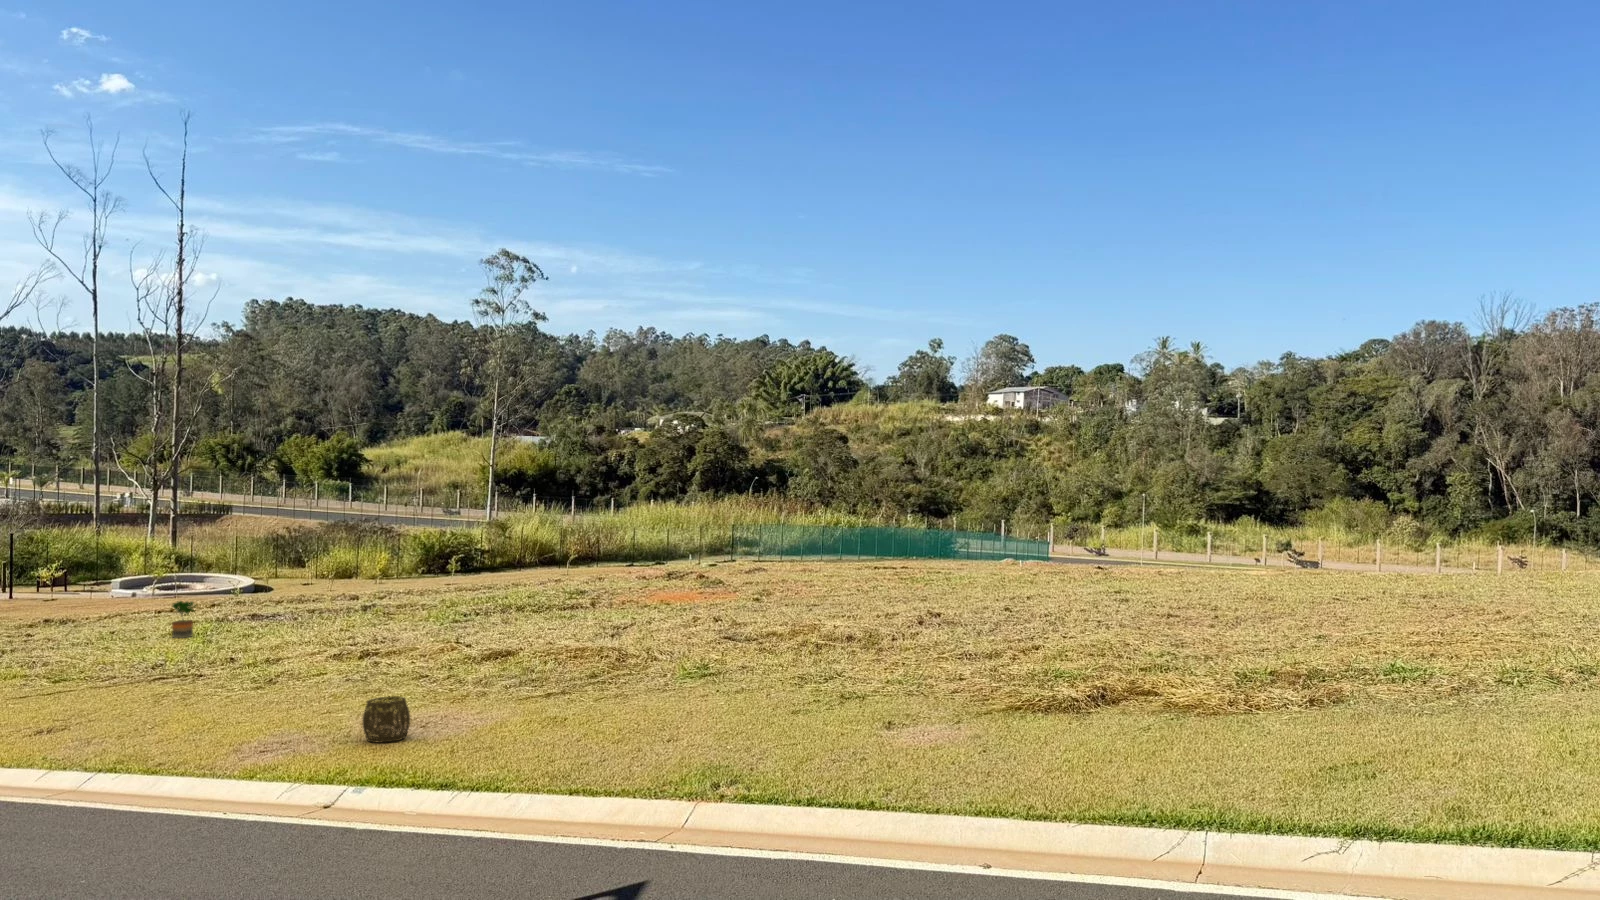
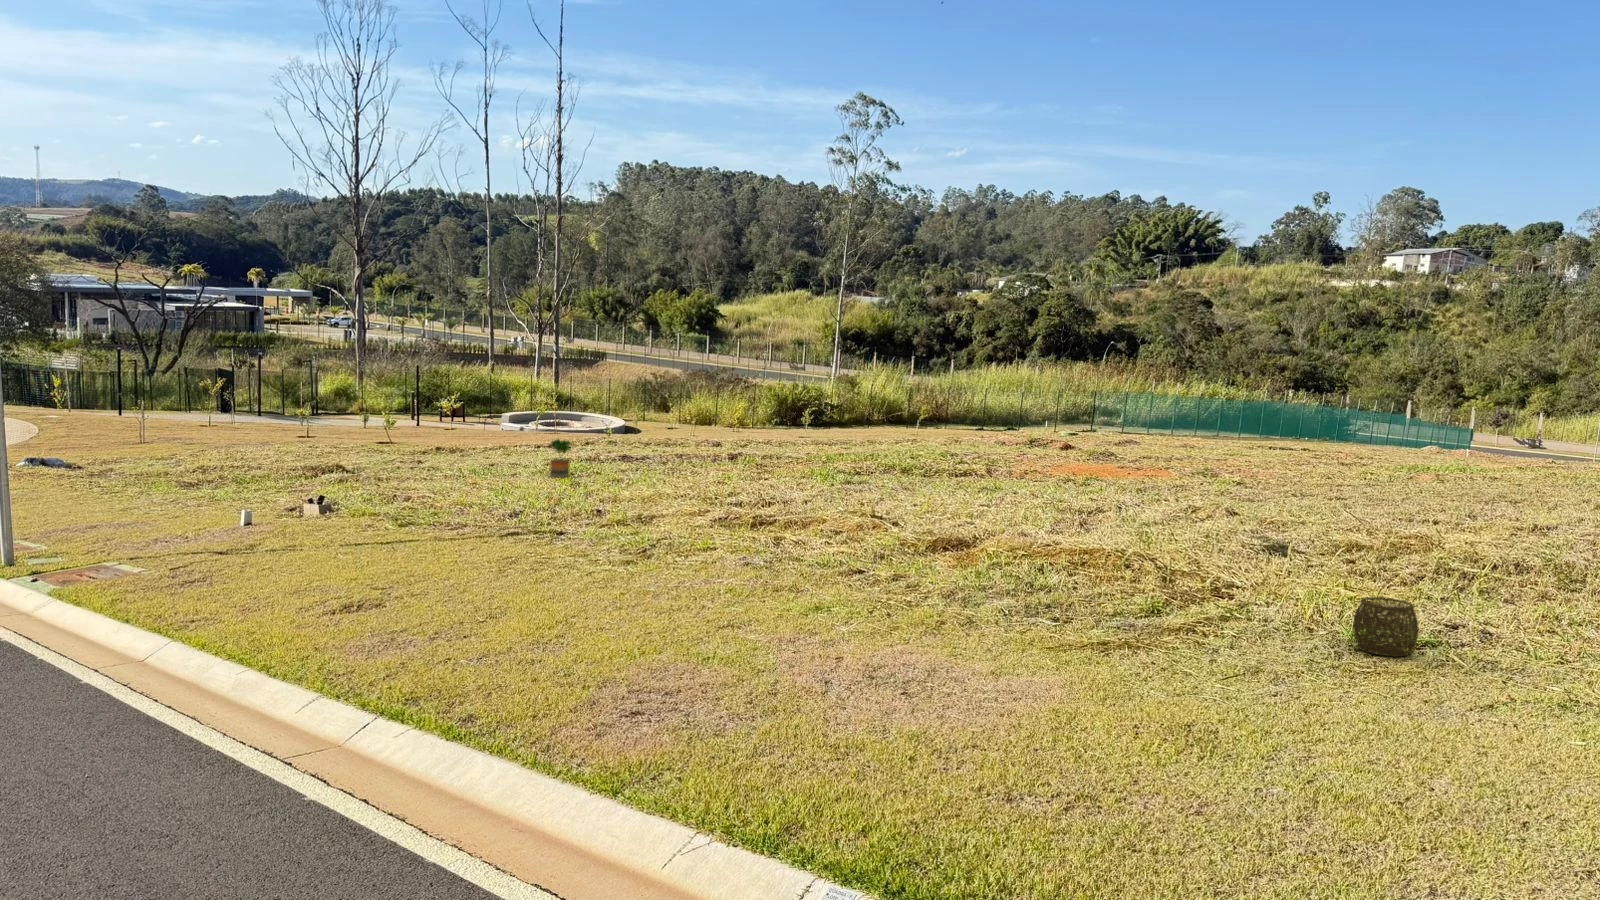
woven basket: present [362,696,410,743] -> present [1353,597,1419,657]

